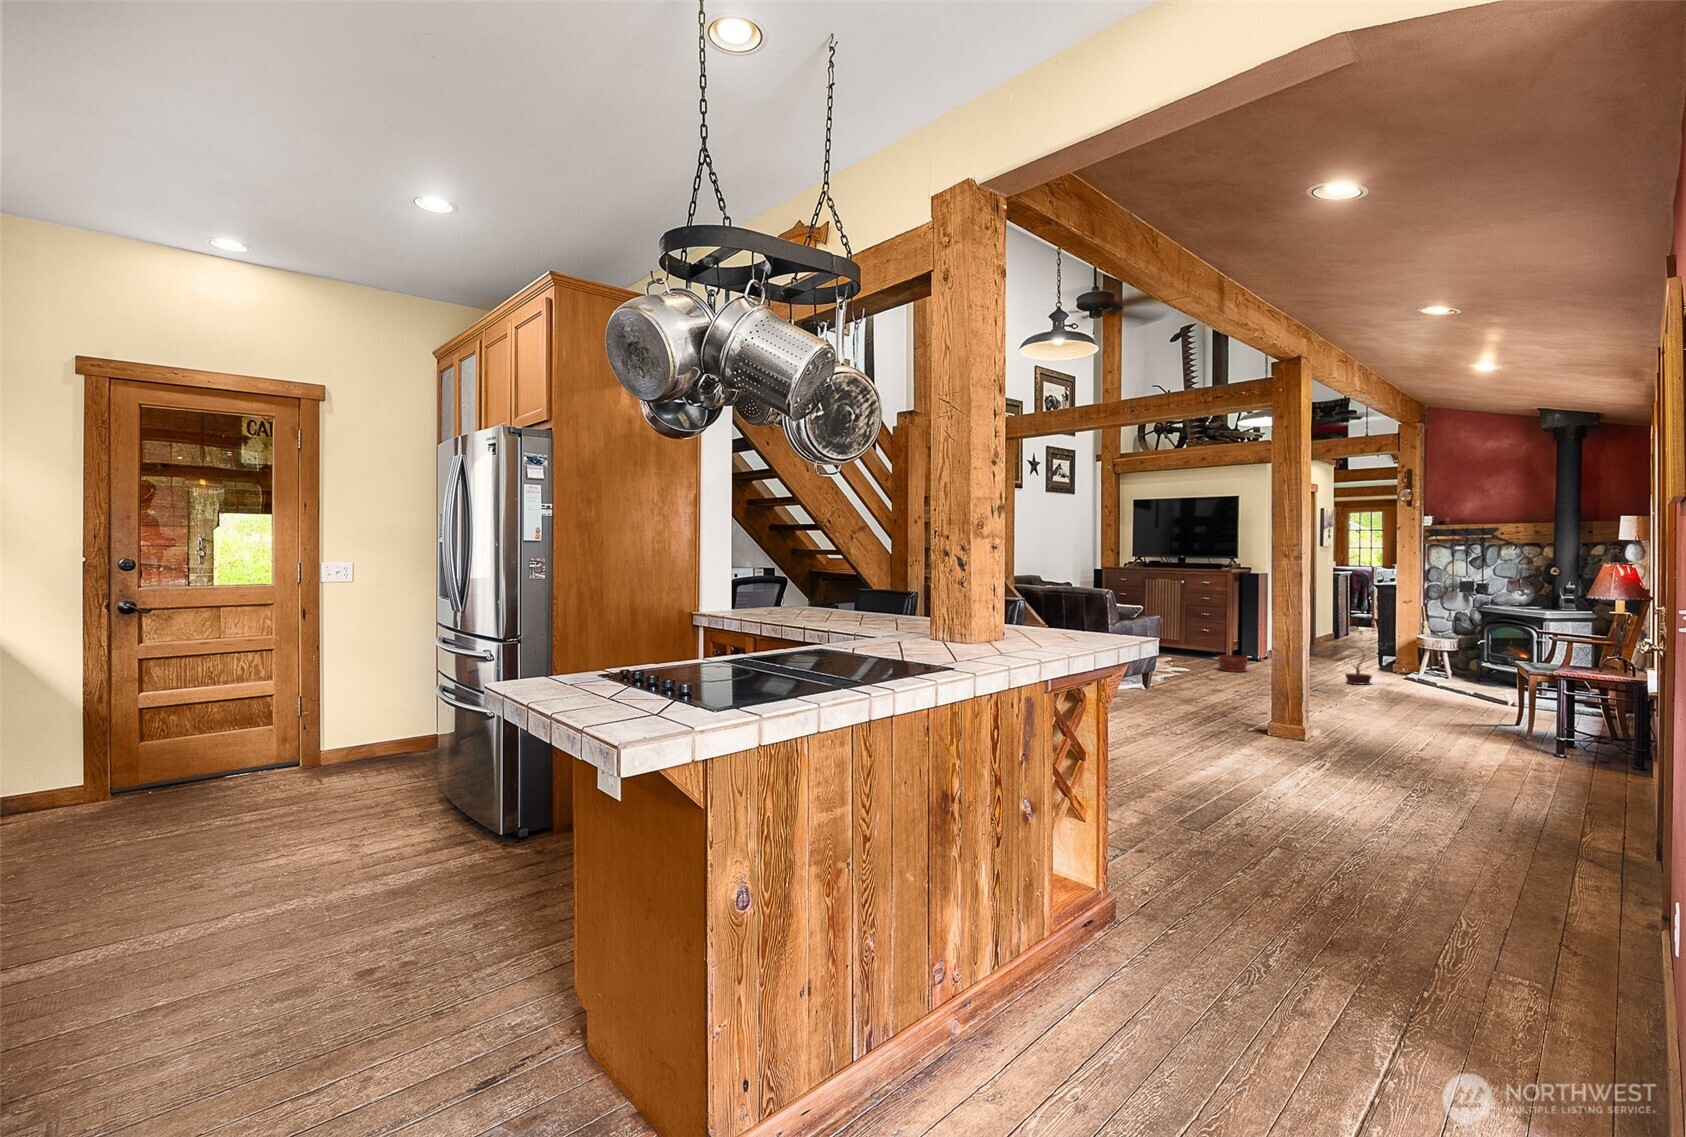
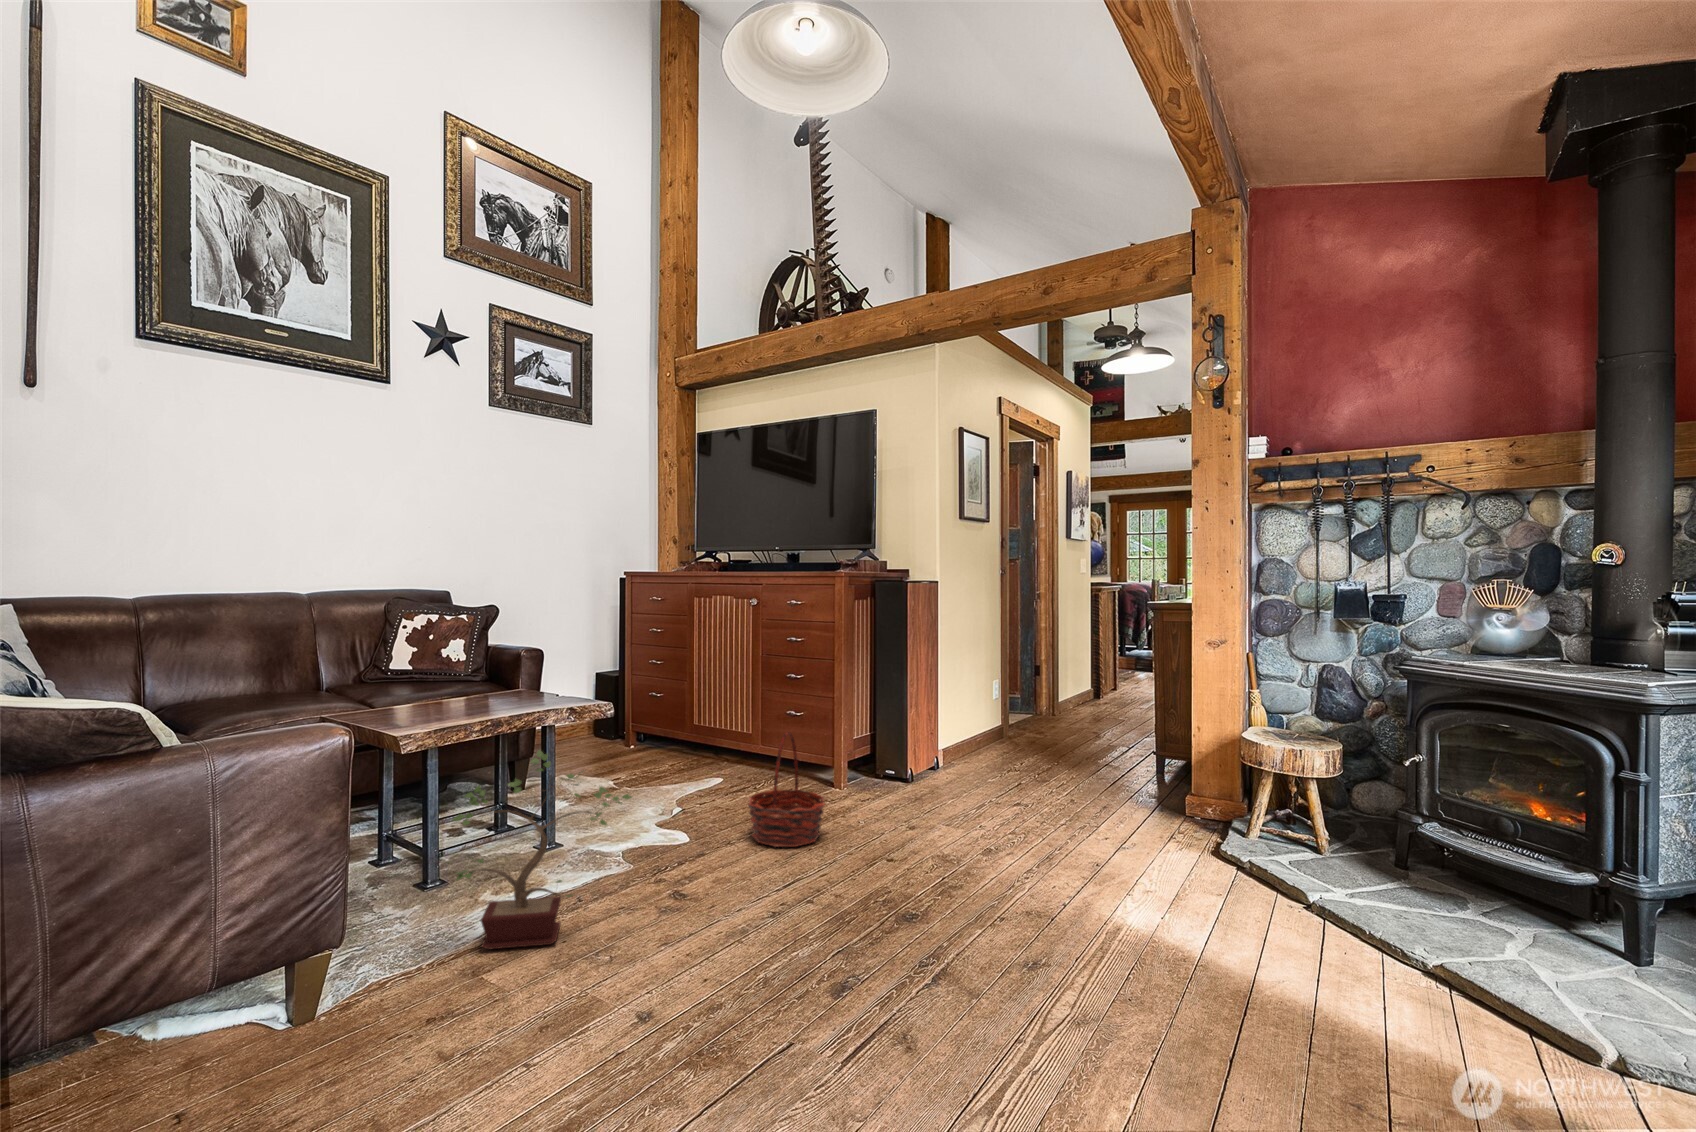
potted plant: present [1344,632,1387,685] -> present [453,750,632,949]

